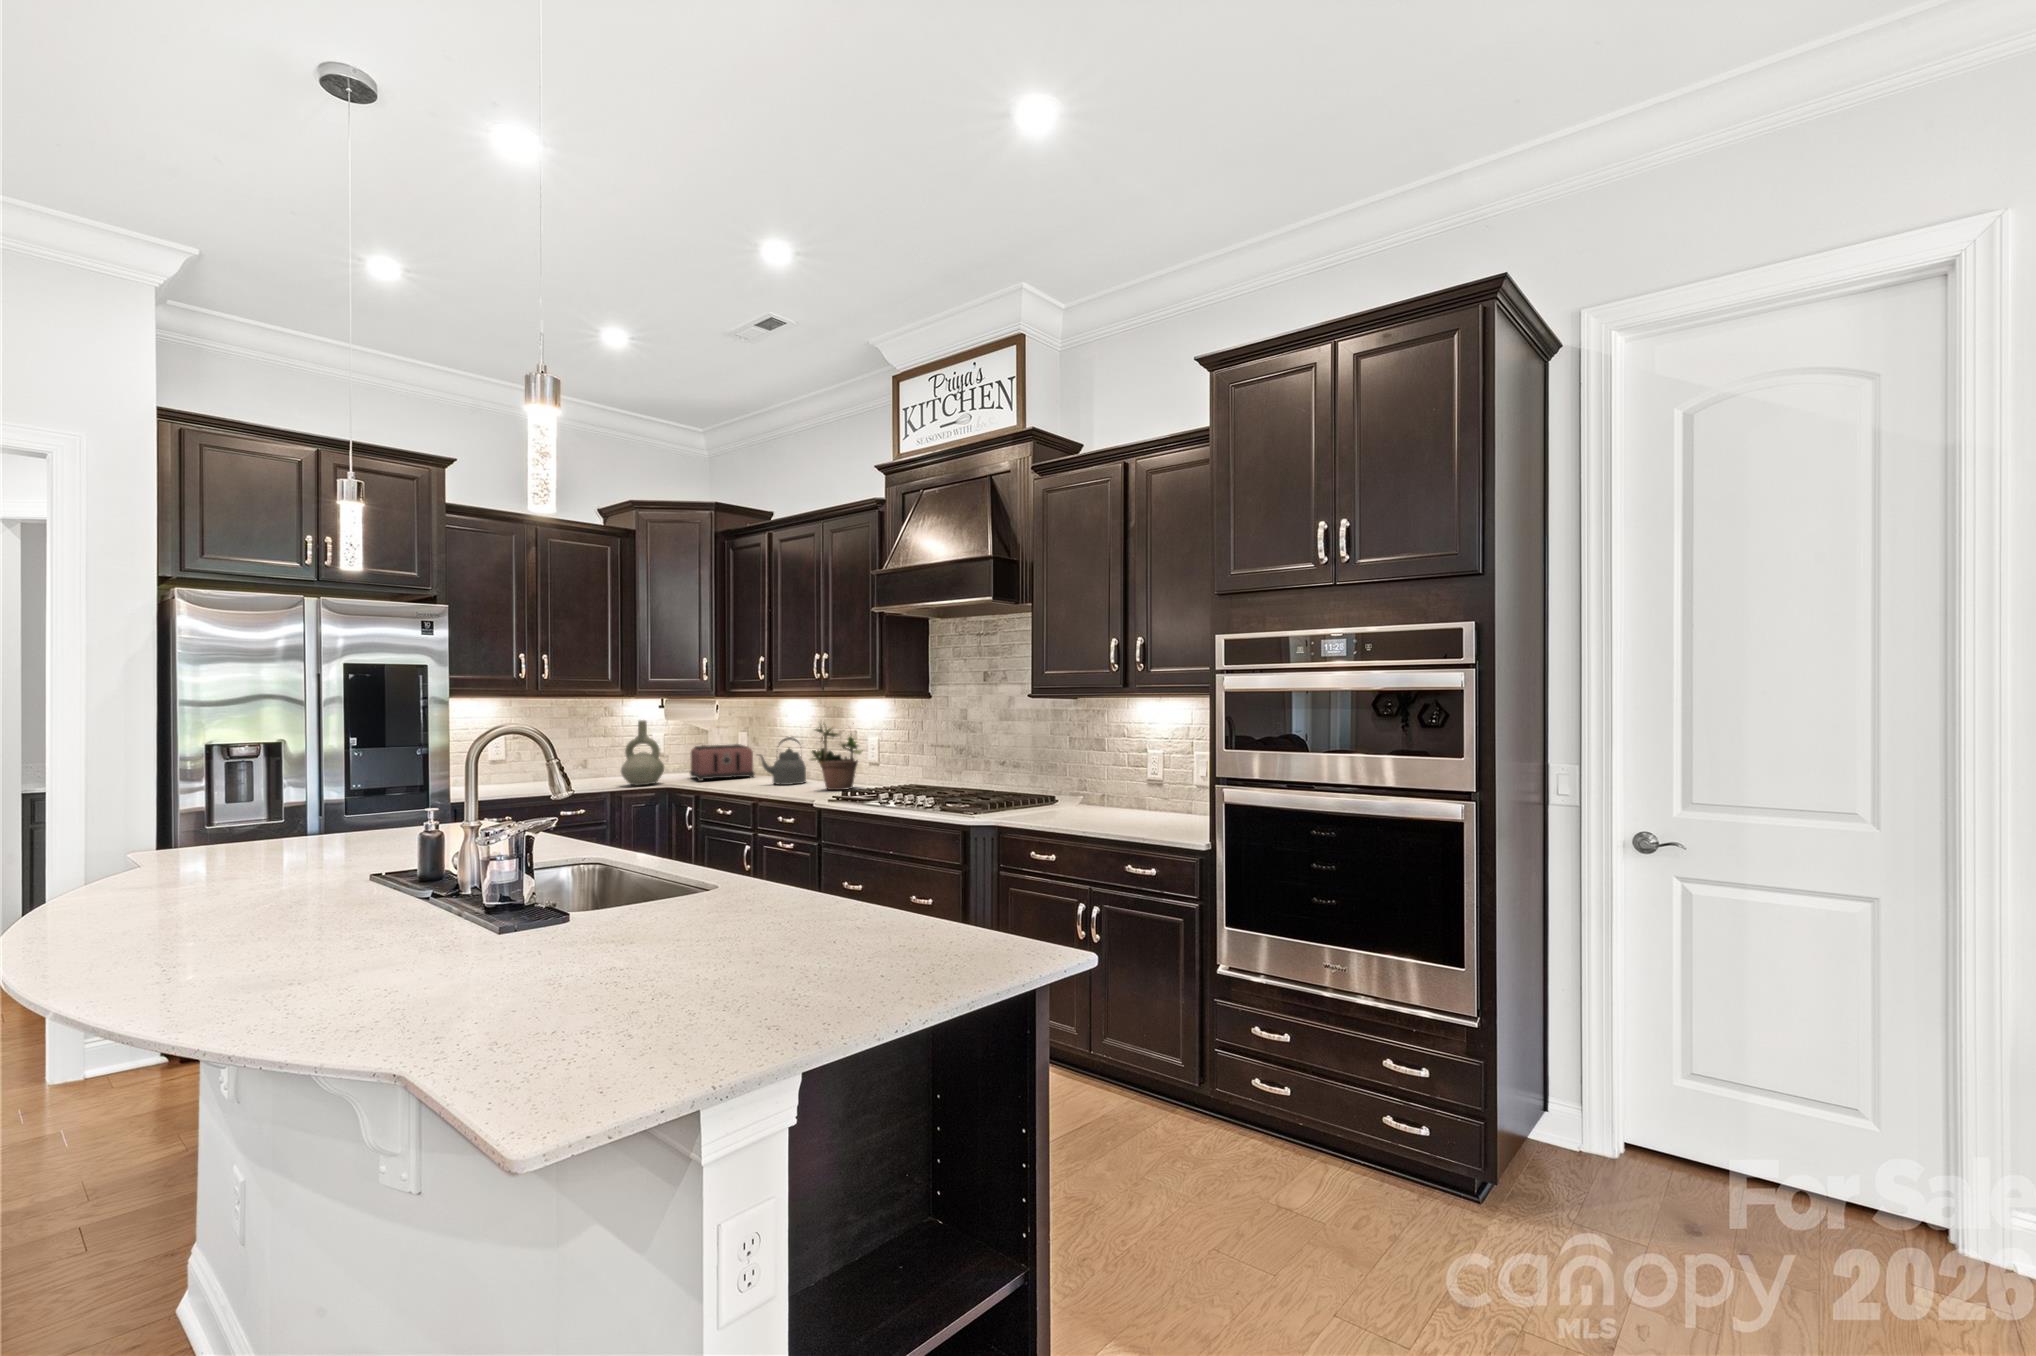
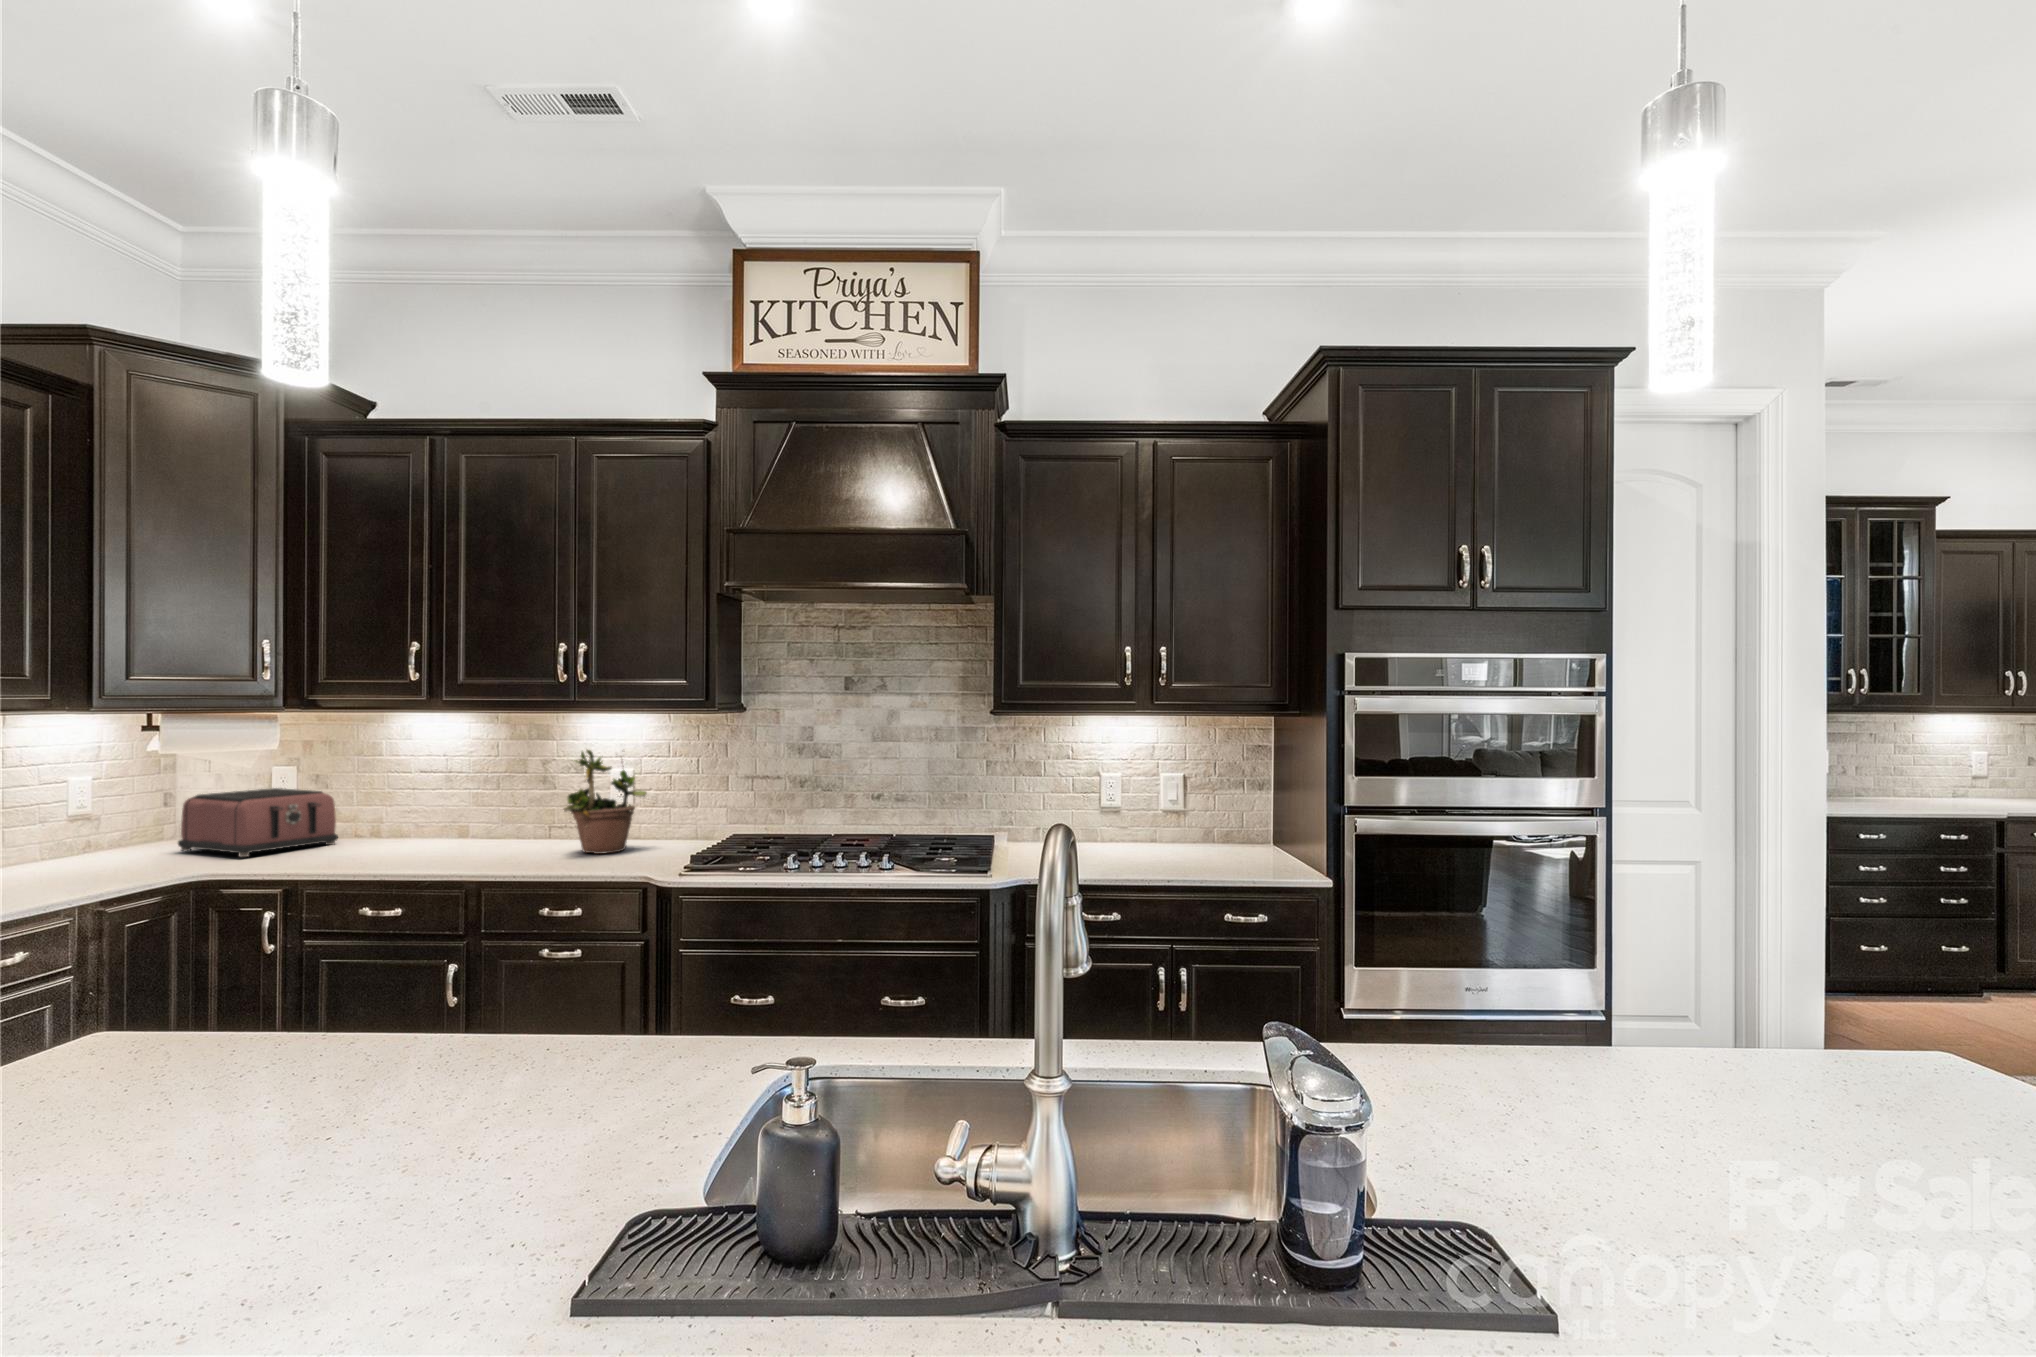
decorative vase: present [621,720,664,785] -> none [66,750,167,875]
kettle: present [759,737,806,785] -> none [411,774,493,852]

